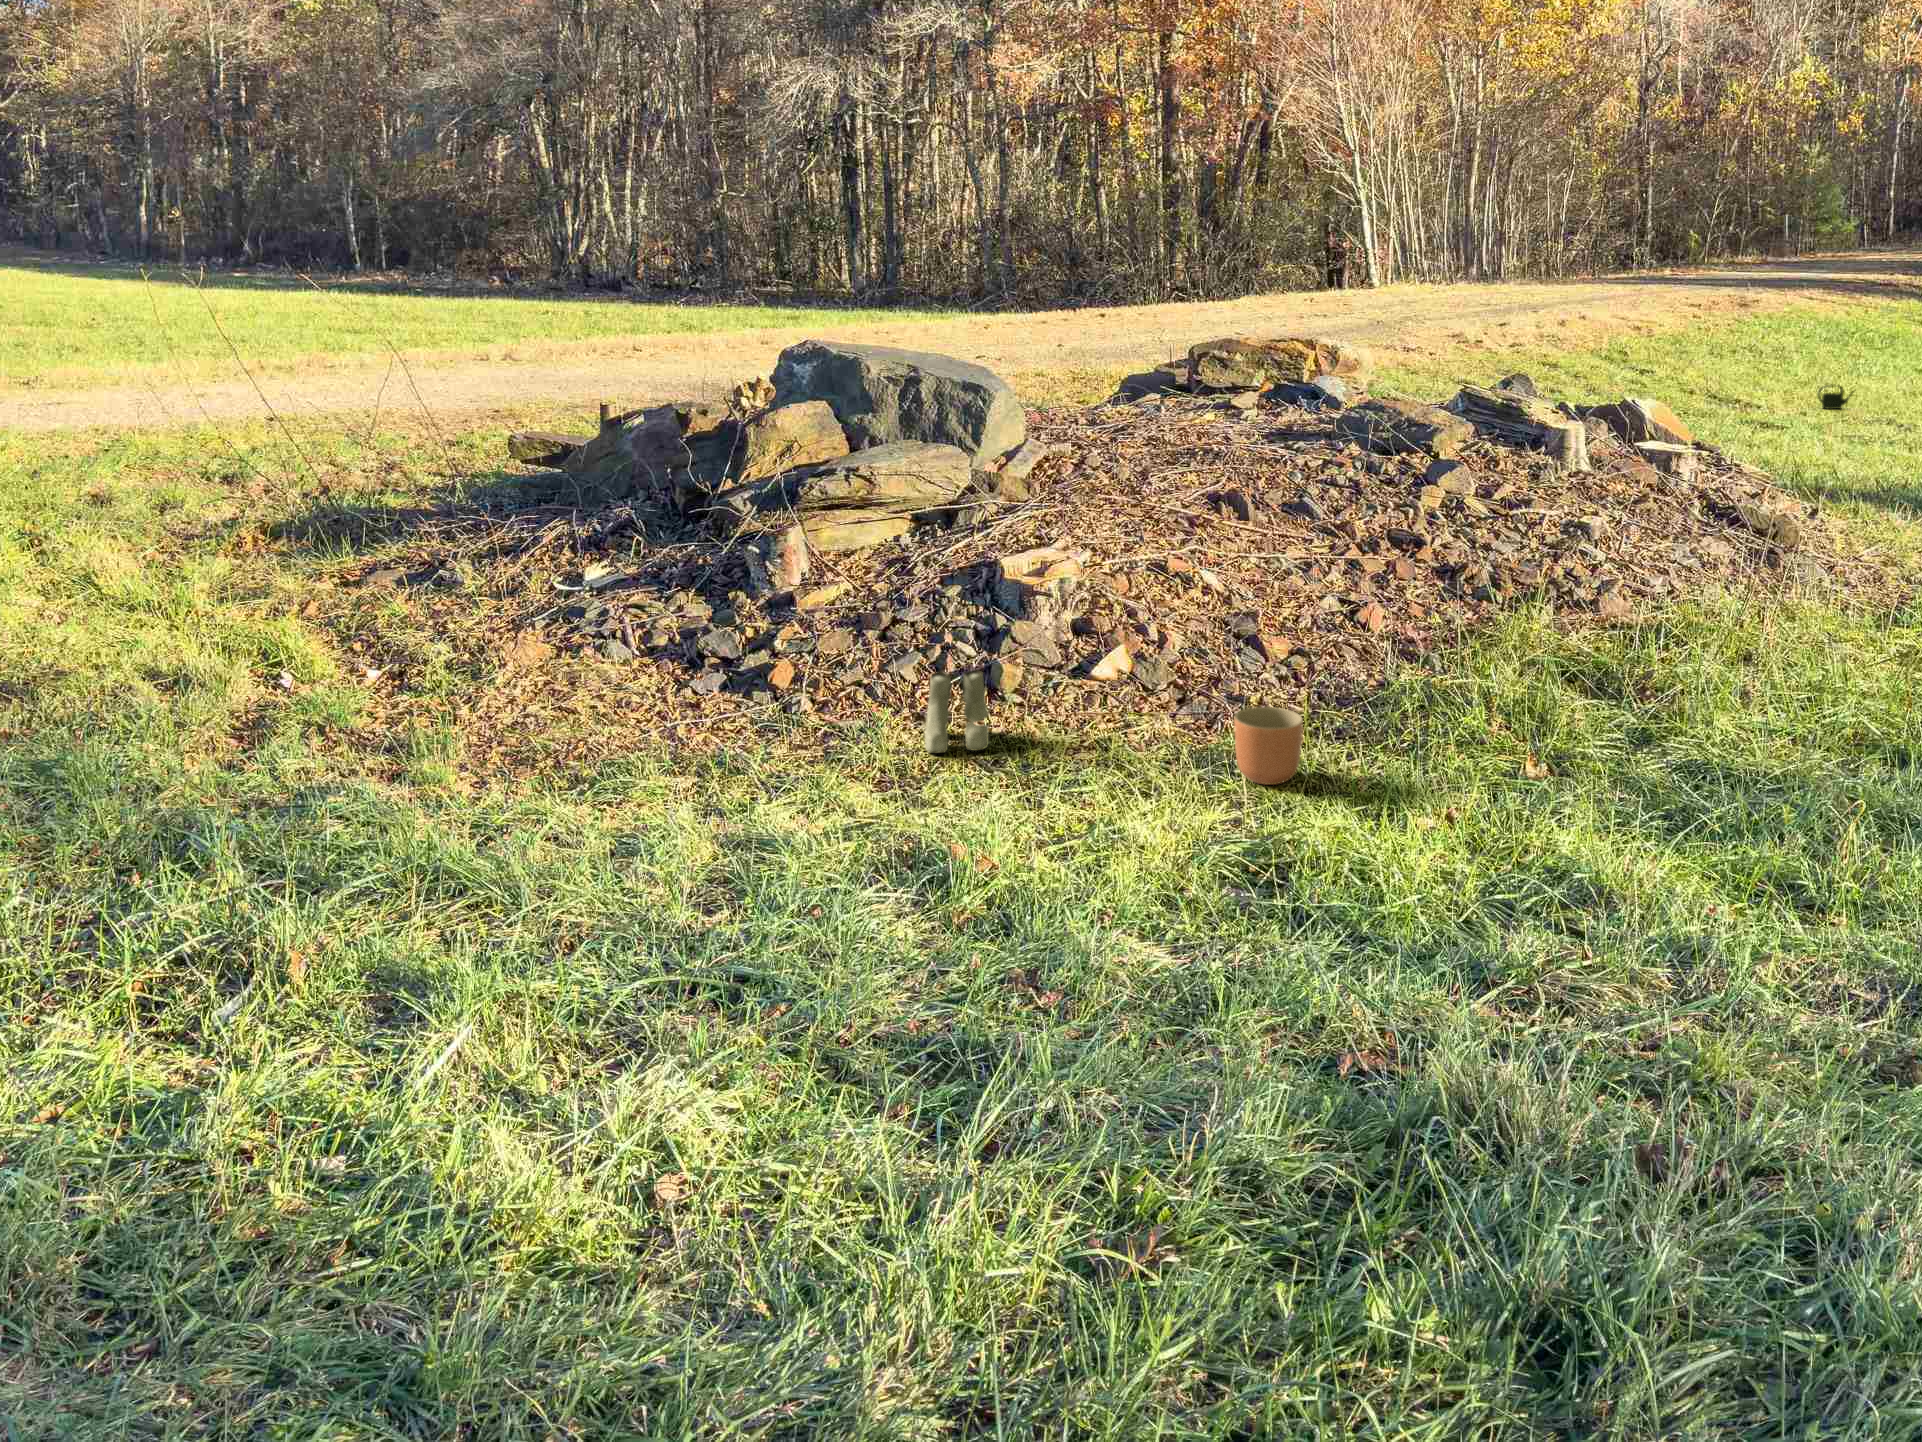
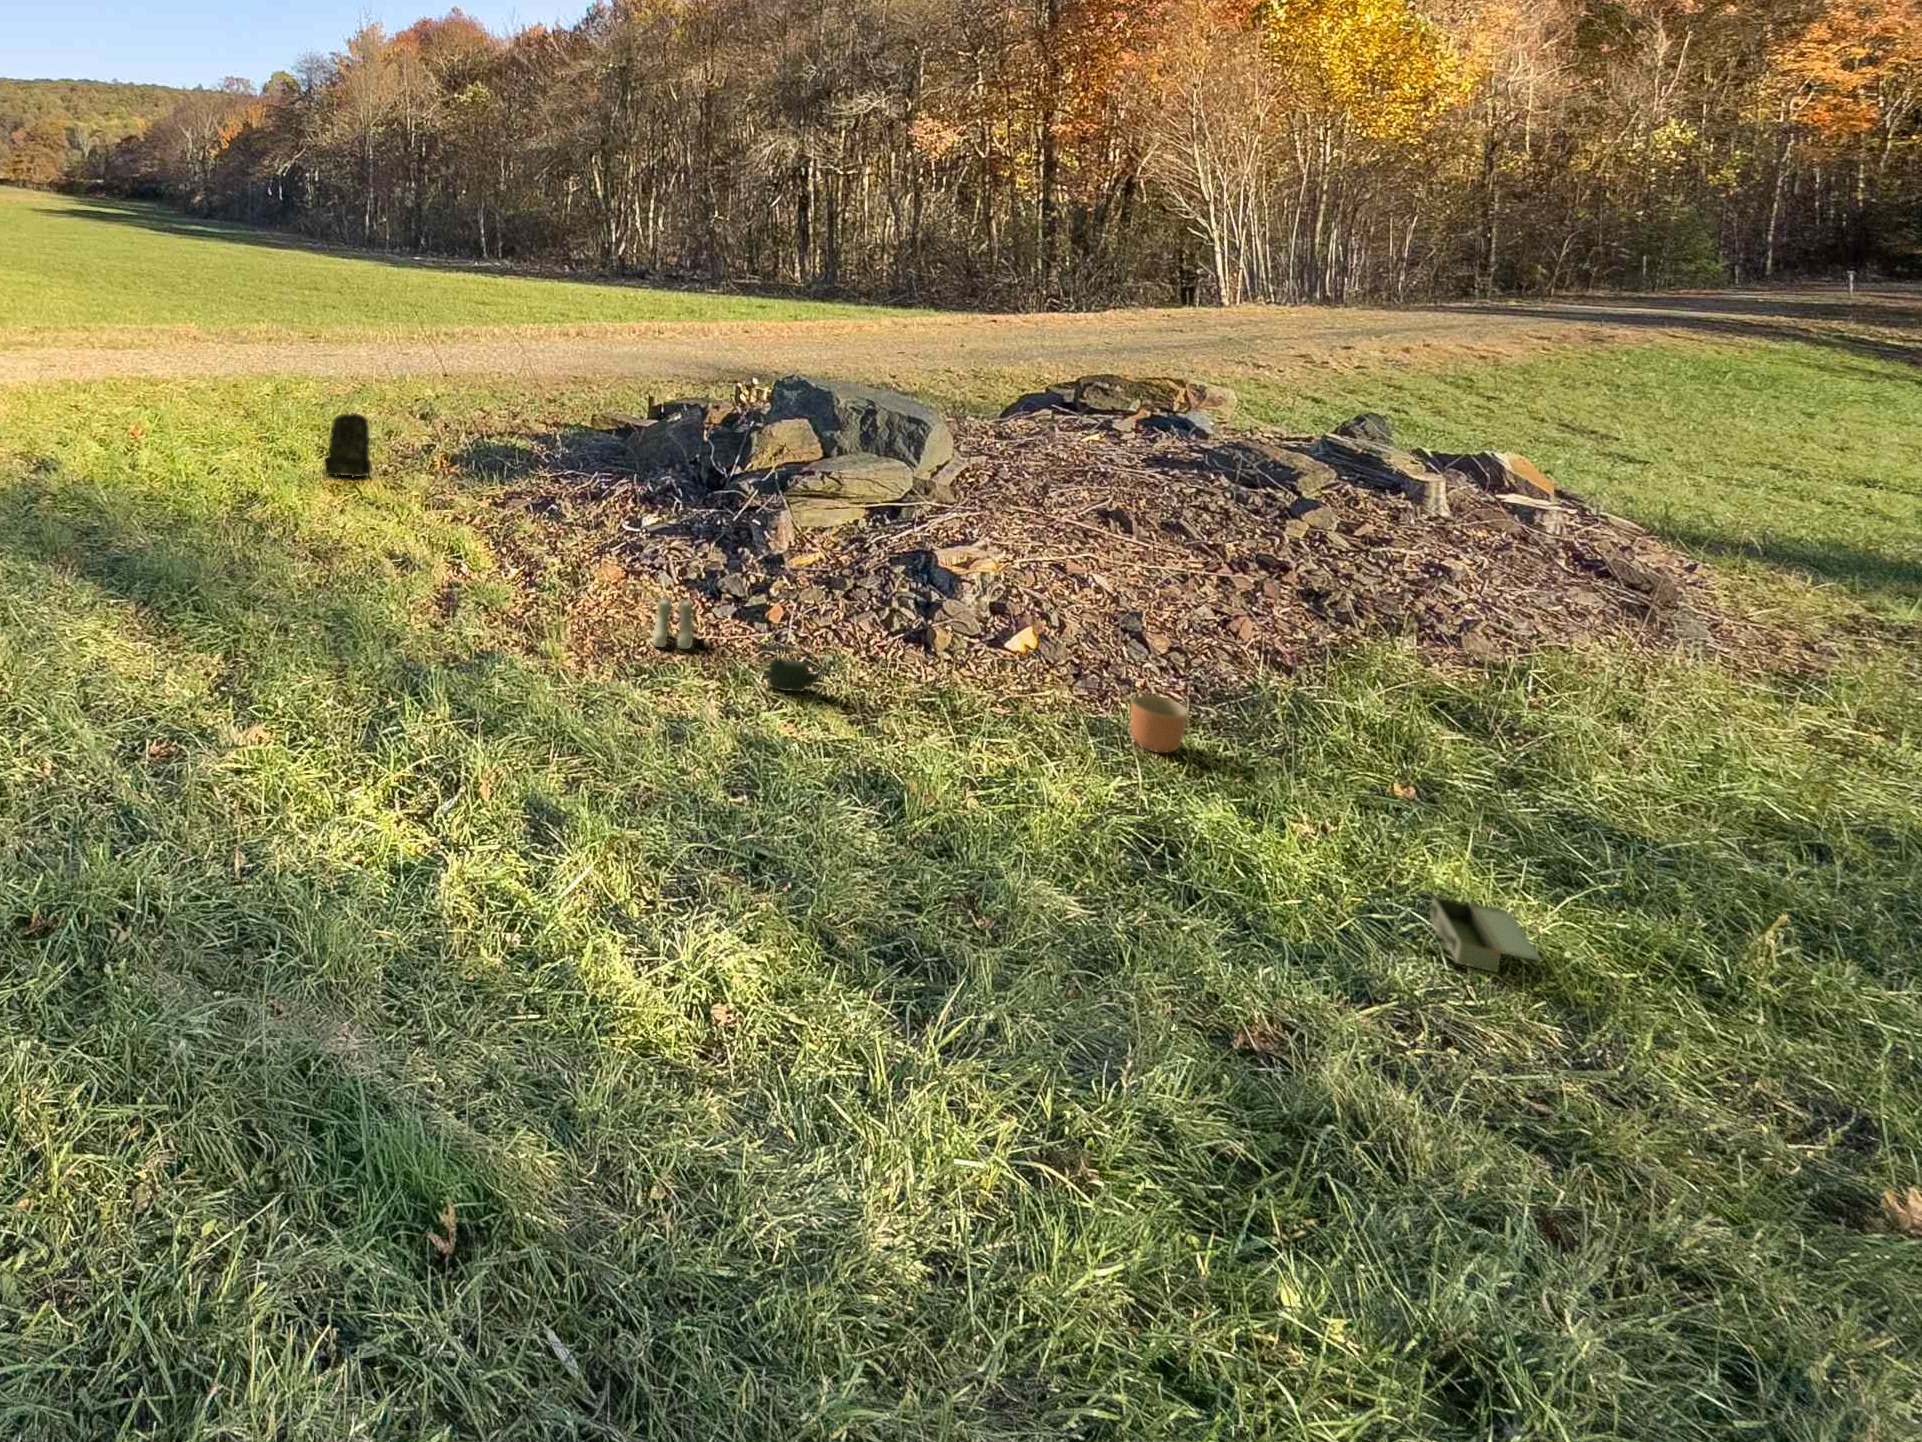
watering can: present [1818,385,1853,409] -> present [759,646,833,692]
backpack: none [66,455,161,566] -> present [325,413,372,477]
boots: present [925,670,989,753] -> present [653,598,694,649]
toolbox: none [1580,902,1705,992] -> present [1430,897,1541,972]

